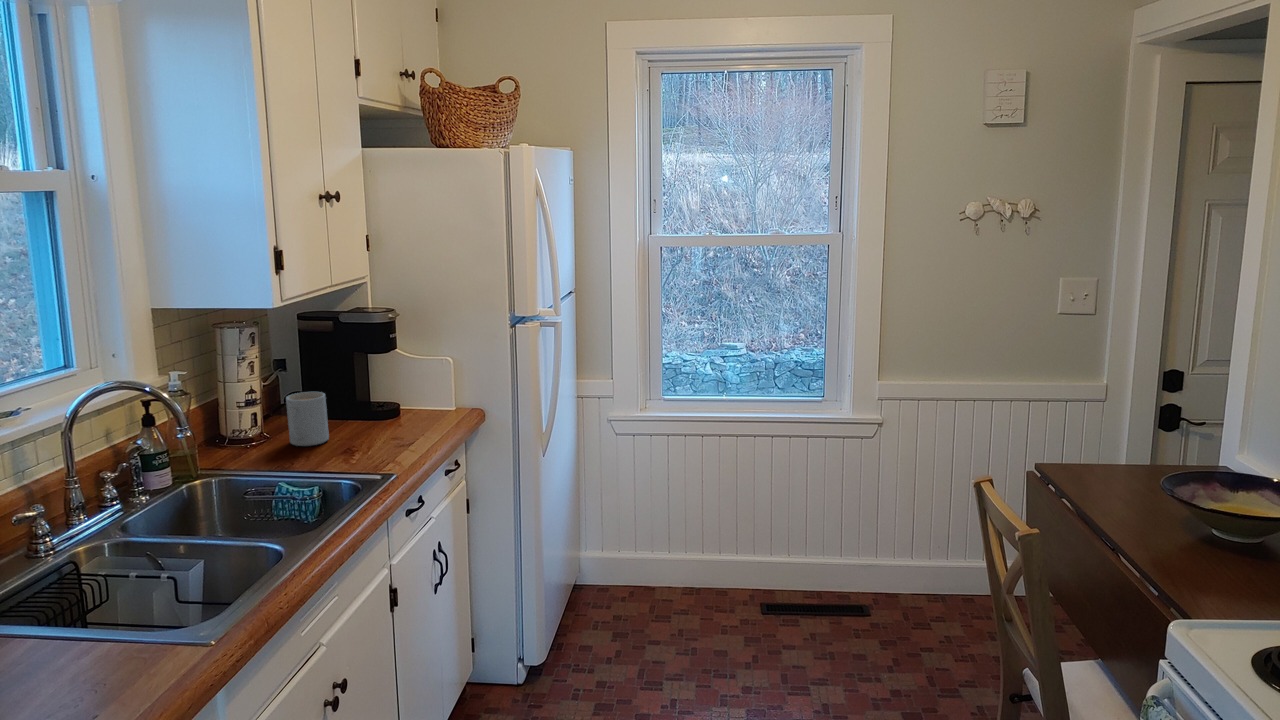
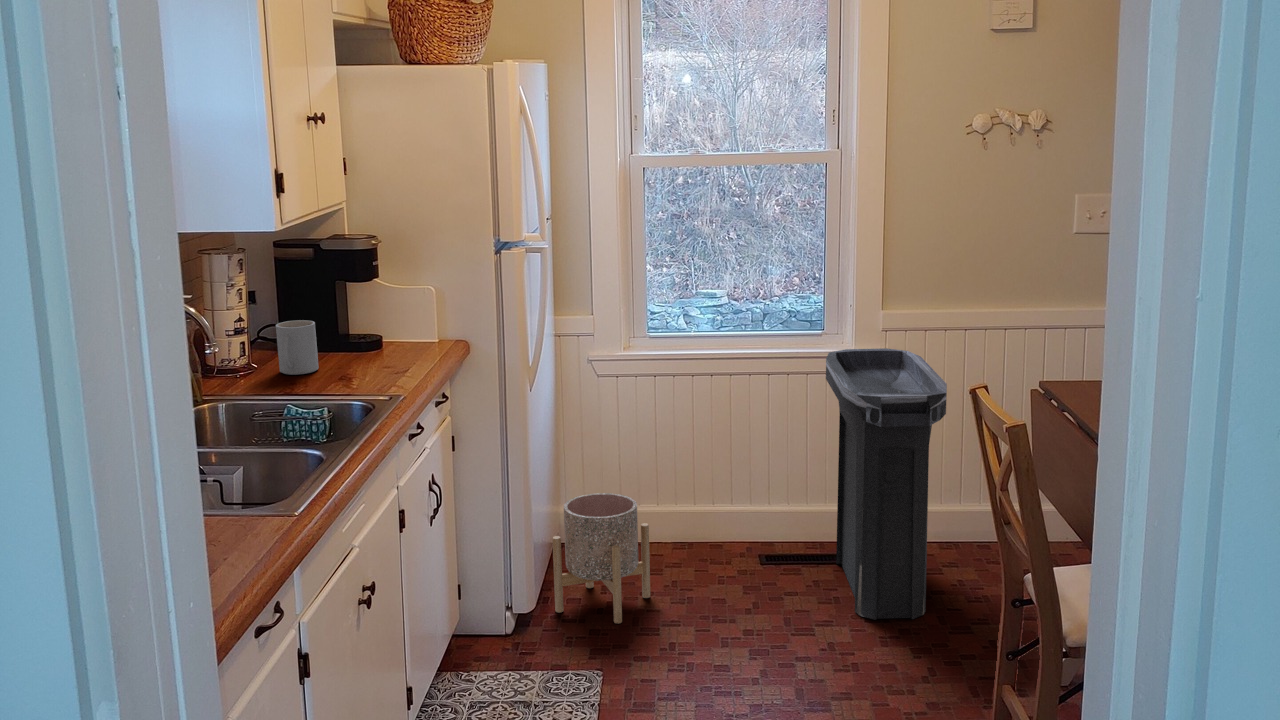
trash can: none [825,417,944,683] -> present [826,348,947,620]
planter: none [565,549,657,677] -> present [553,493,650,623]

